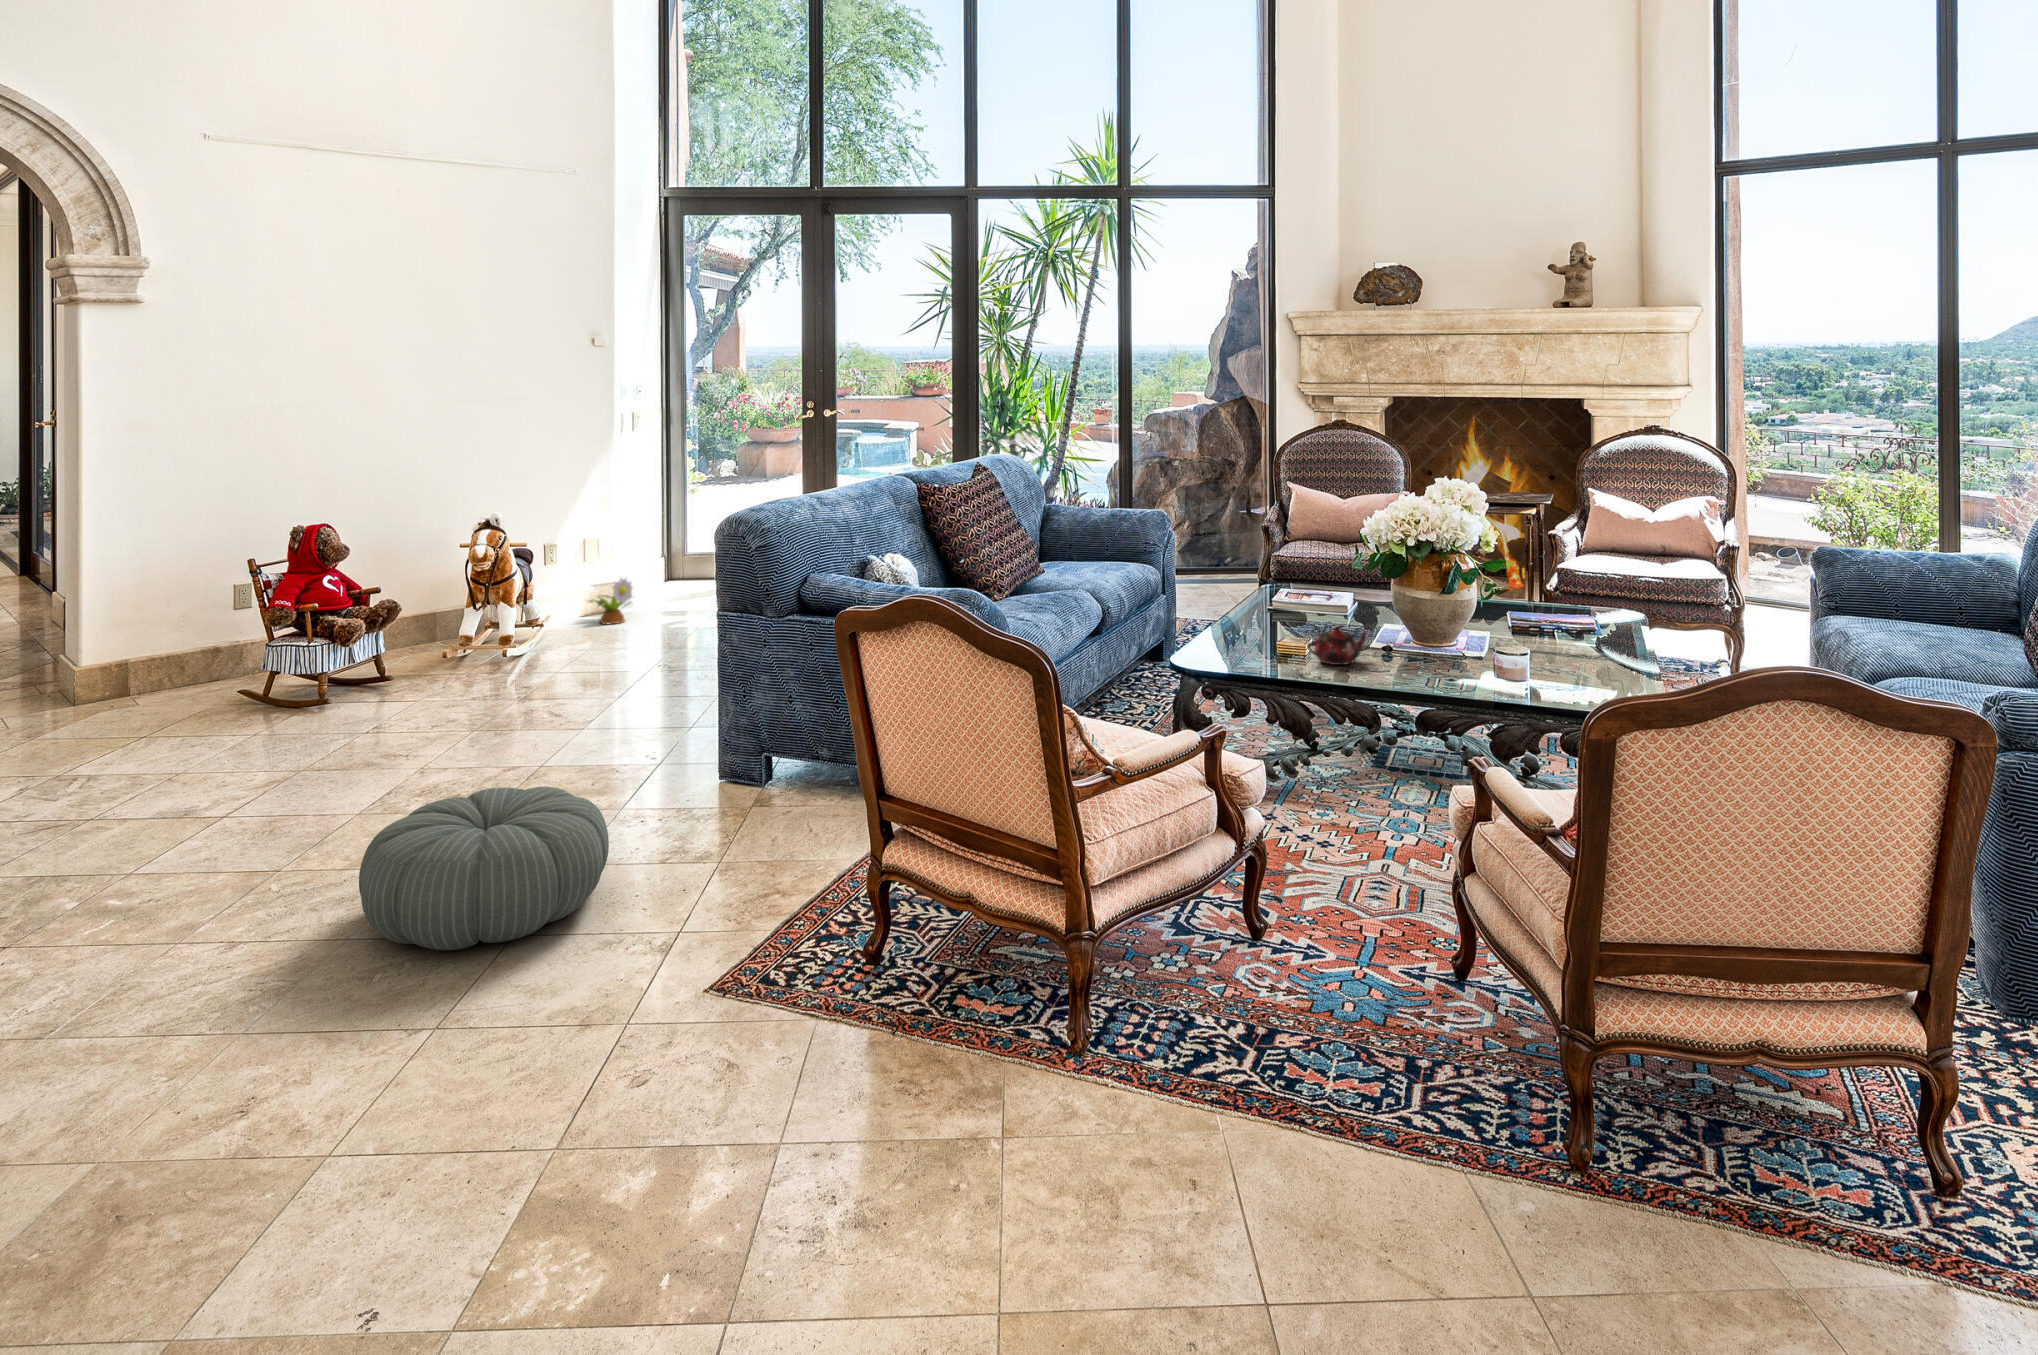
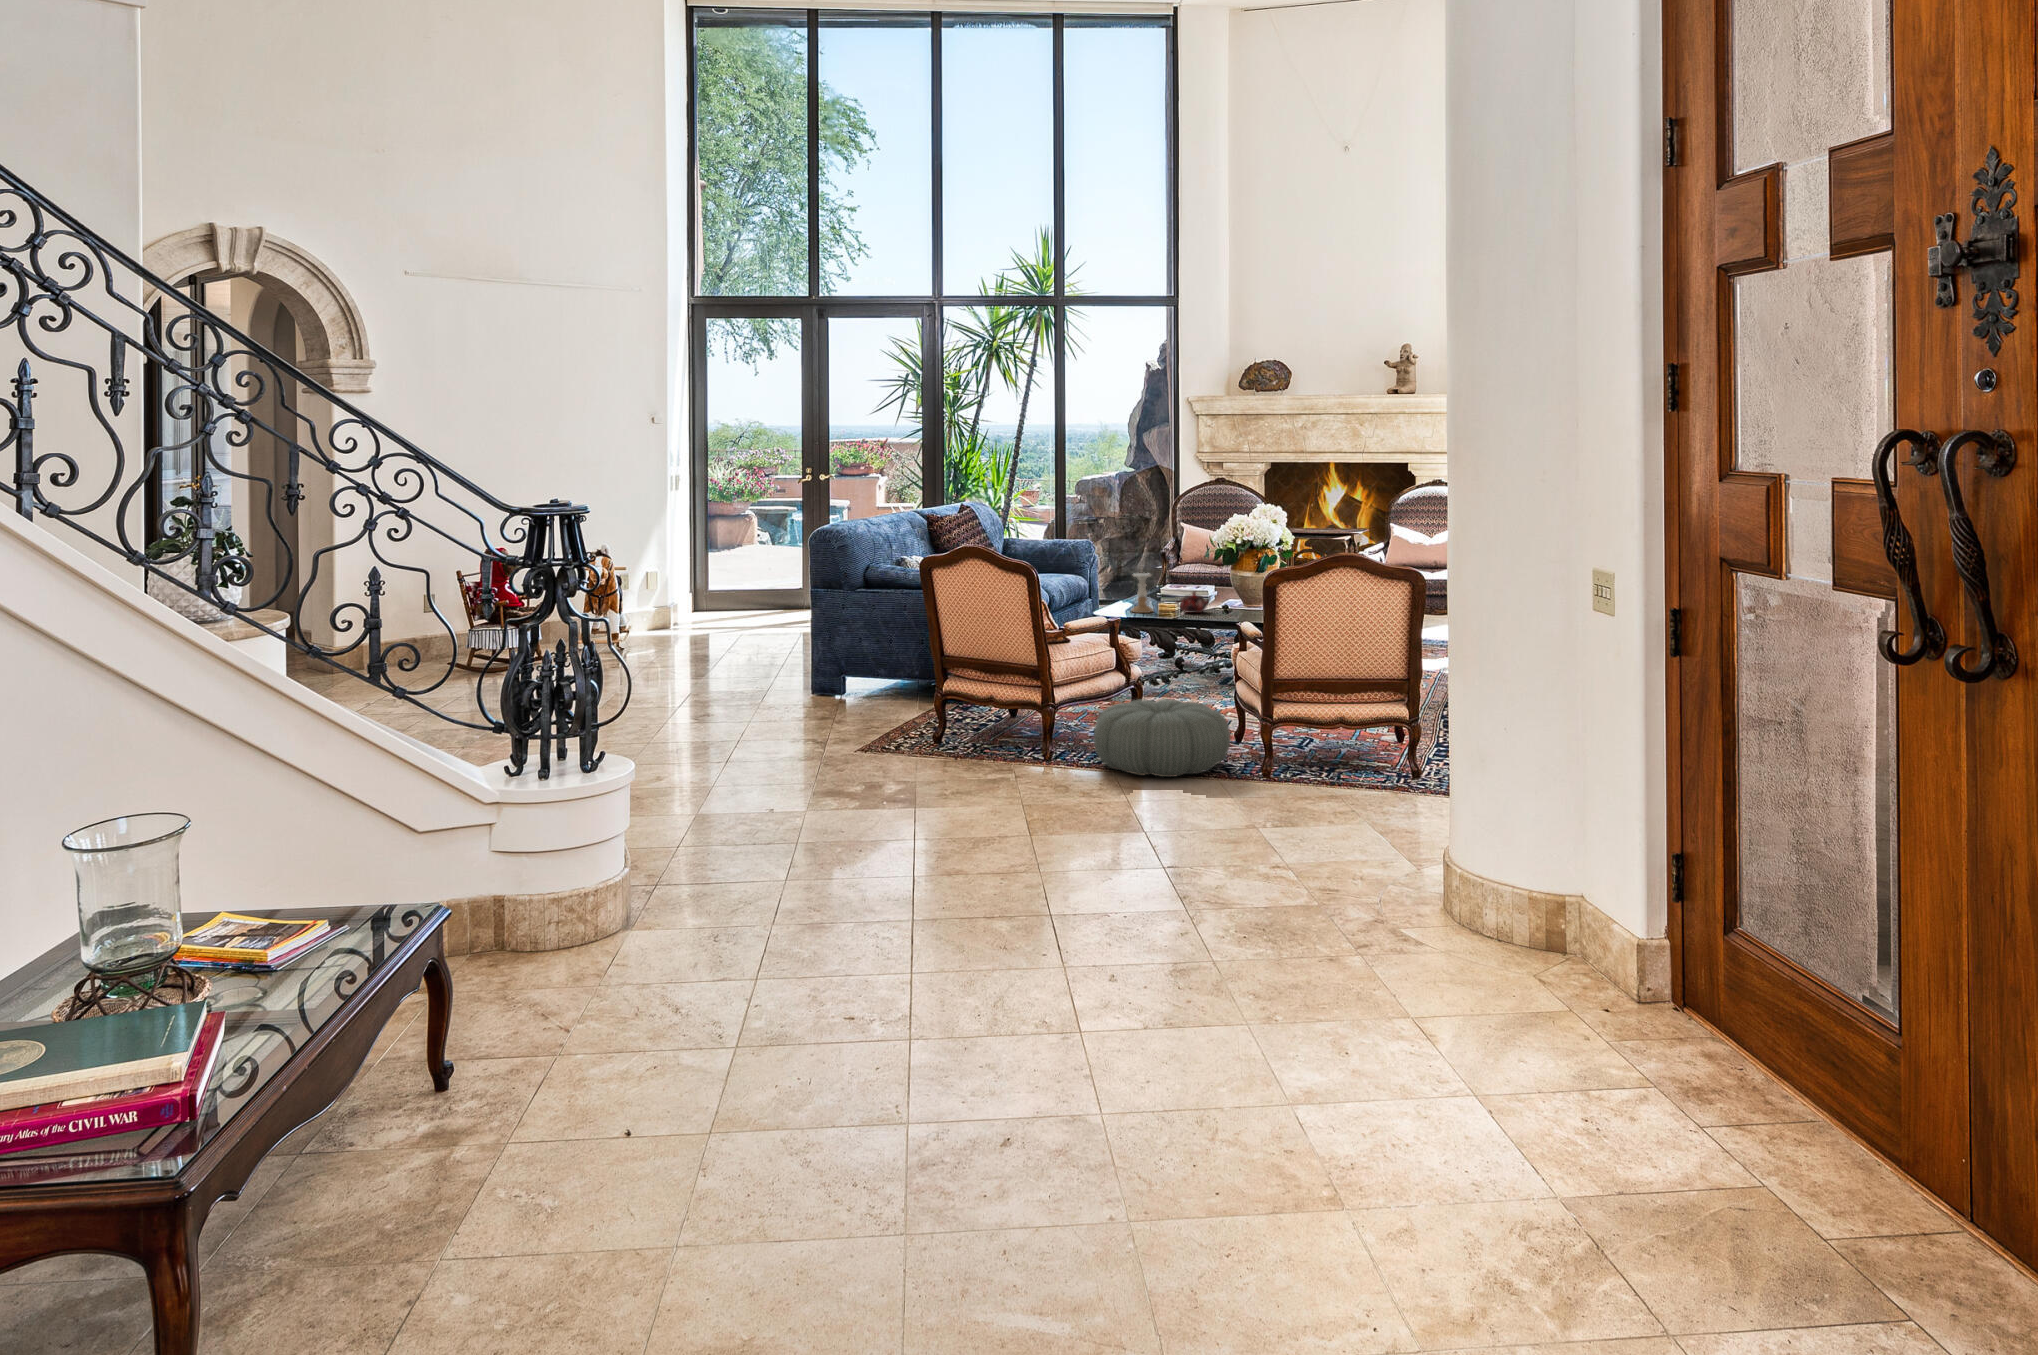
decorative plant: present [590,579,632,624] -> none [647,600,684,636]
candle holder: none [1228,592,1267,662] -> present [1131,573,1153,613]
pouf: present [359,786,609,950] -> present [1094,699,1231,777]

